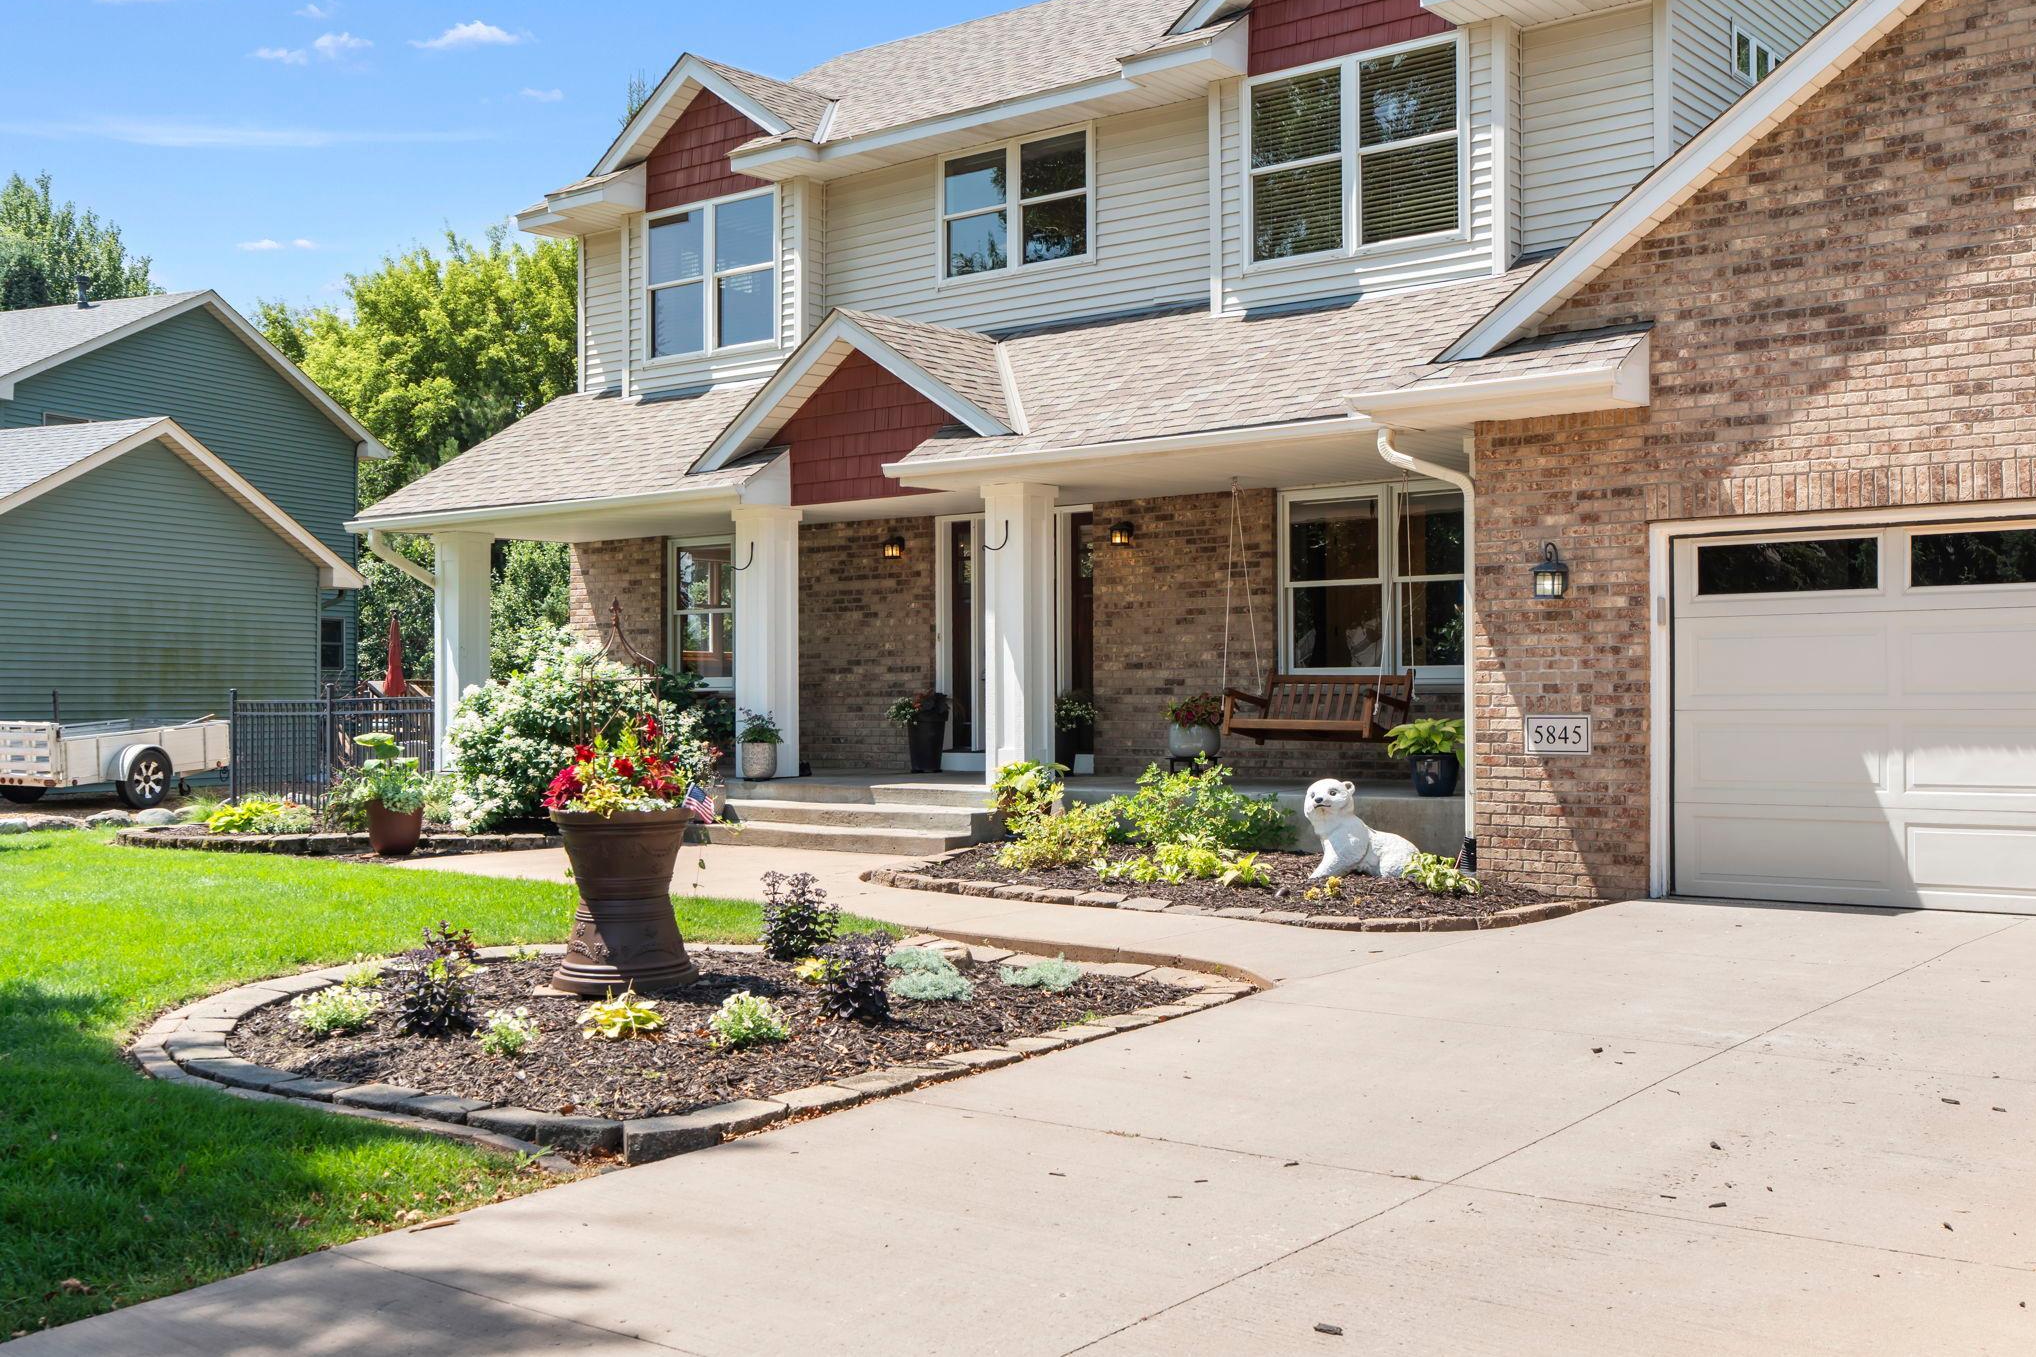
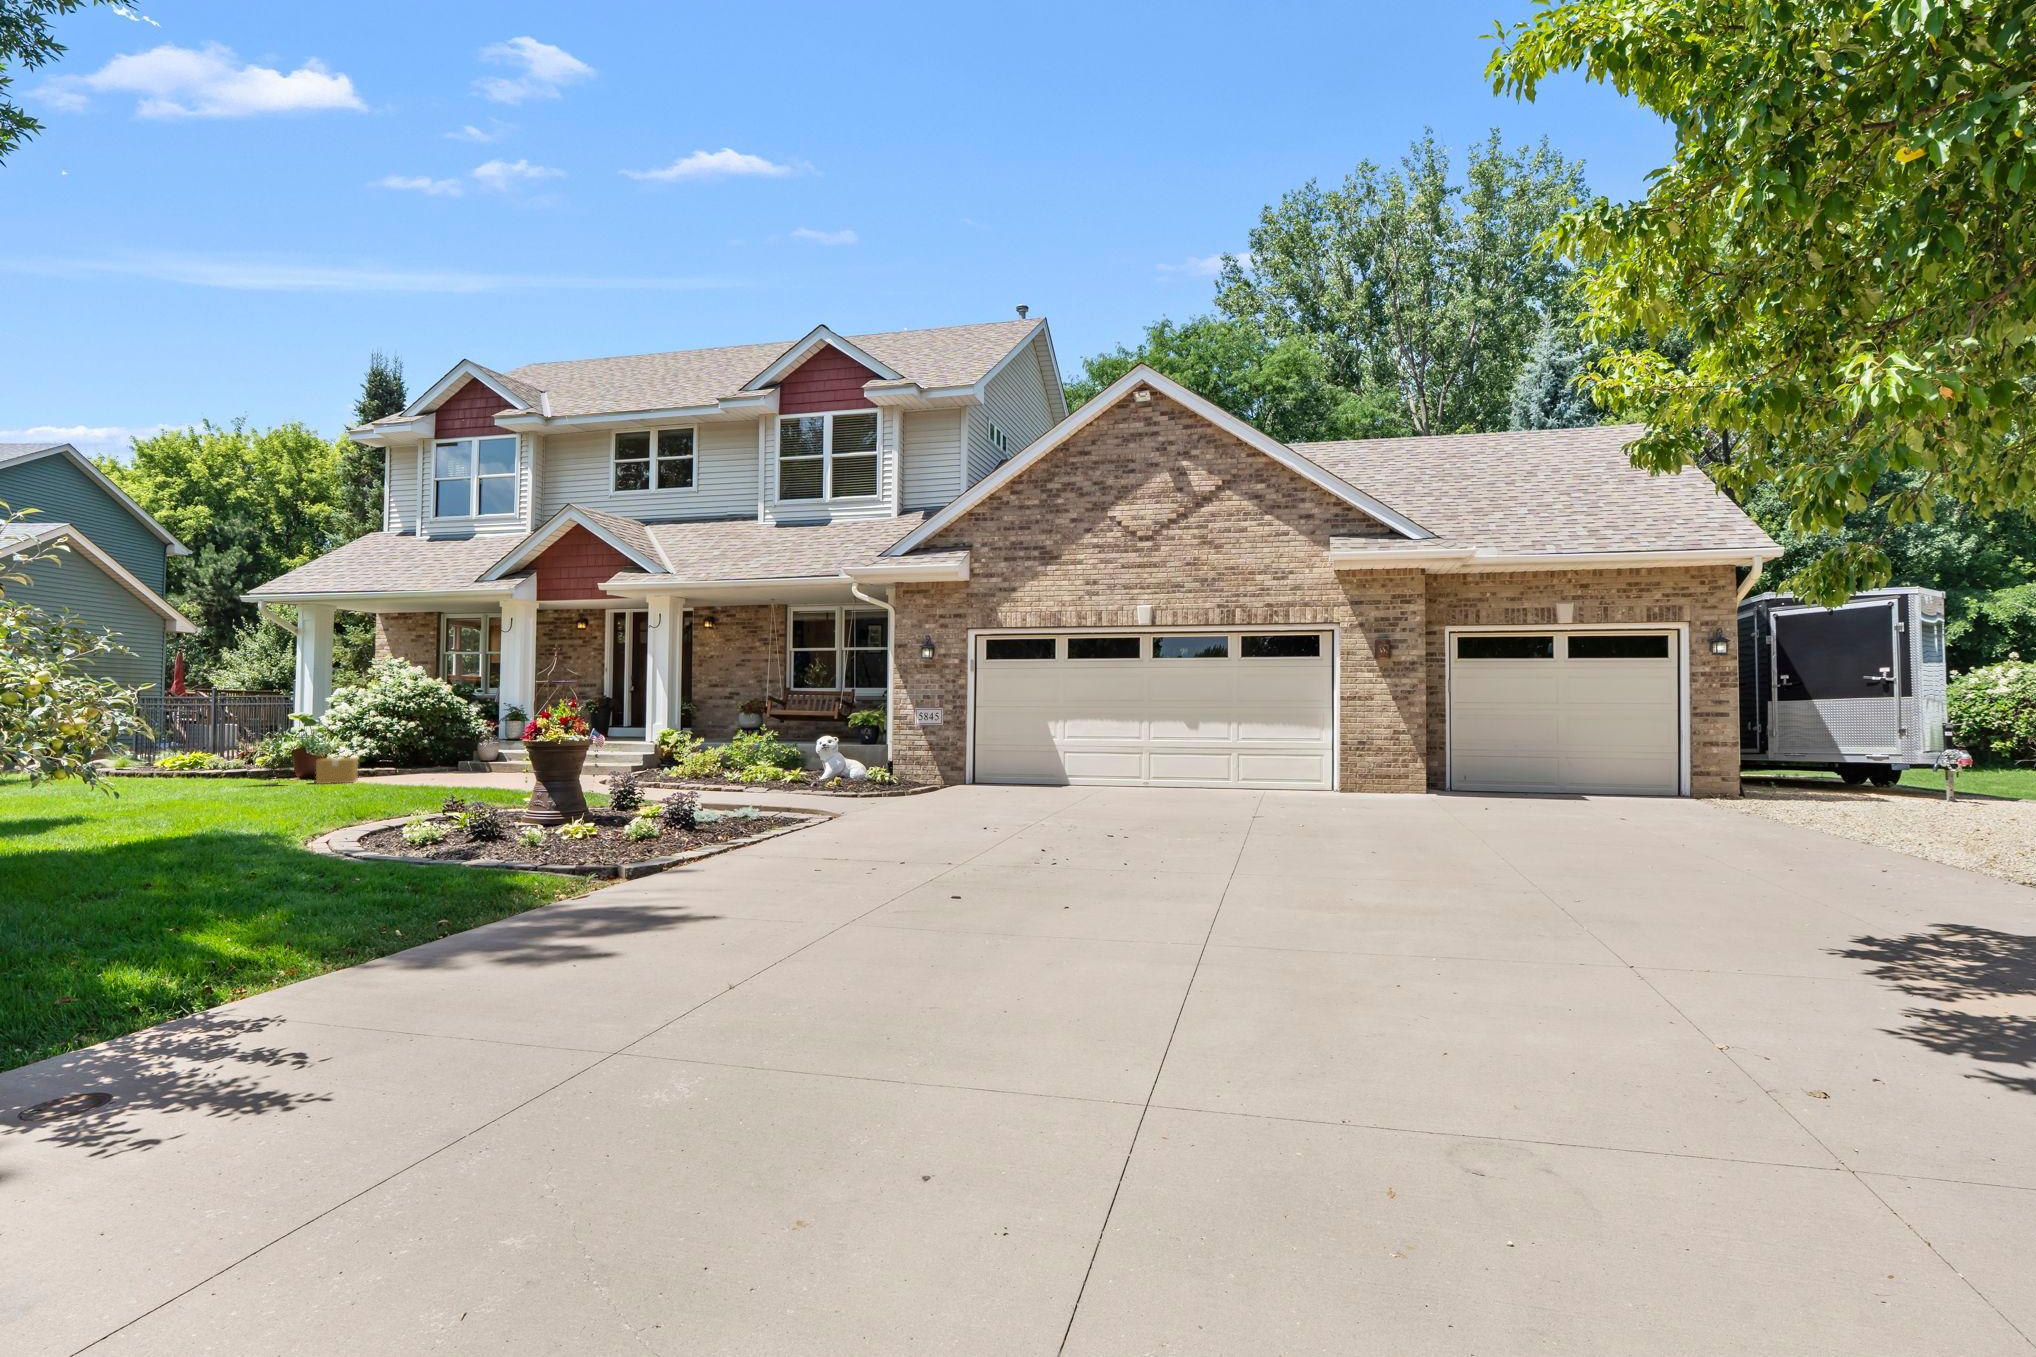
cardboard box: none [405,804,476,852] -> present [316,758,358,784]

